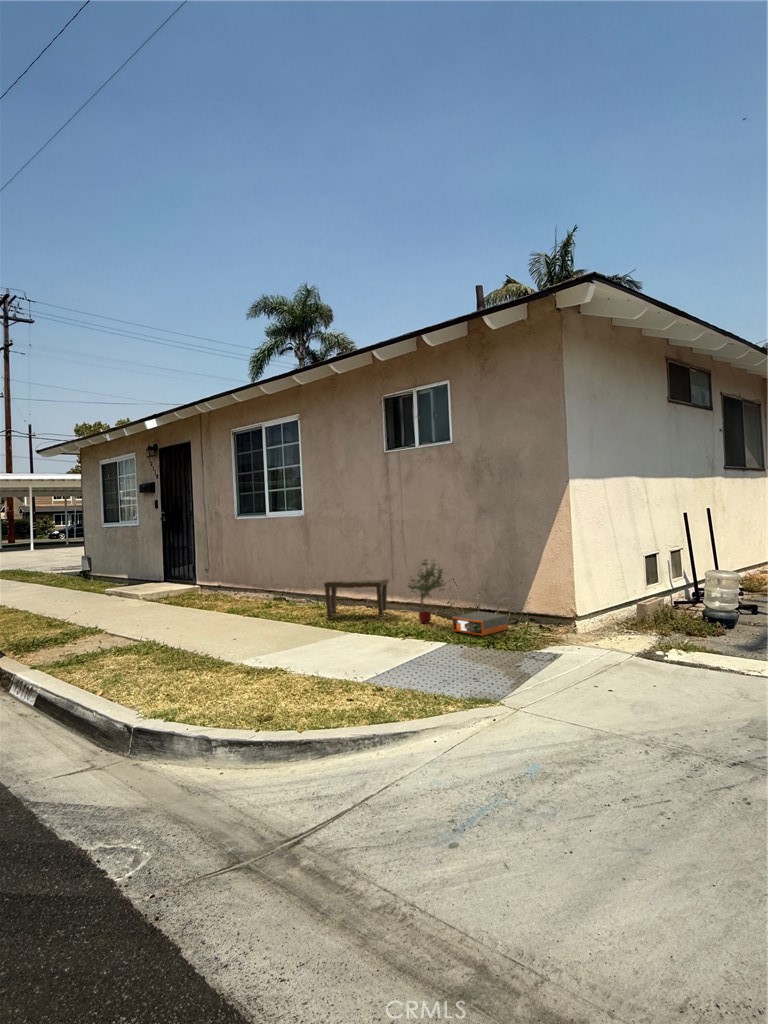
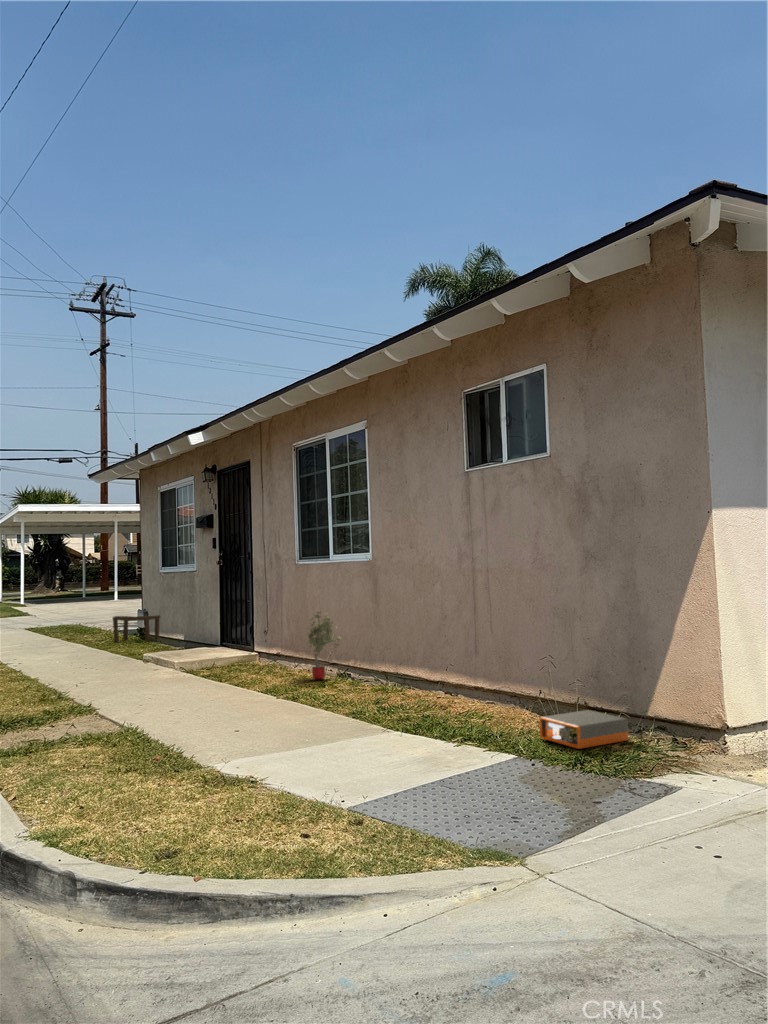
potted tree: present [407,560,446,623] -> present [306,612,341,680]
bench: present [324,579,388,616] -> present [113,615,160,642]

